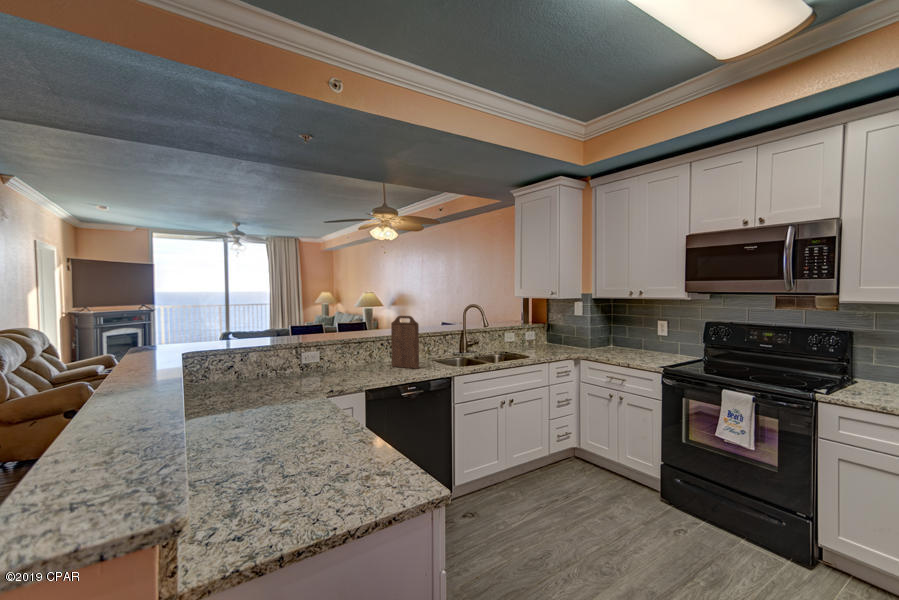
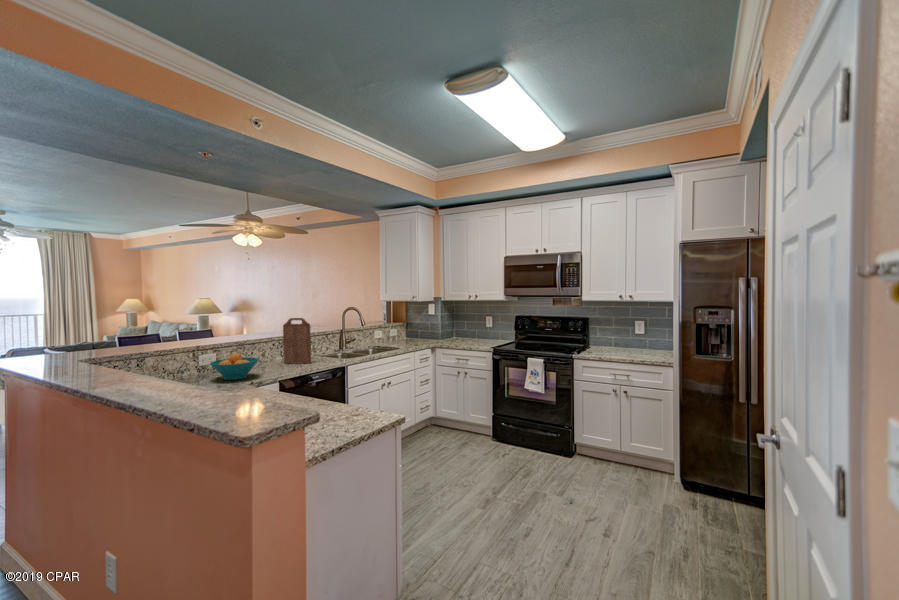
fruit bowl: none [303,353,353,384] -> present [210,353,259,380]

